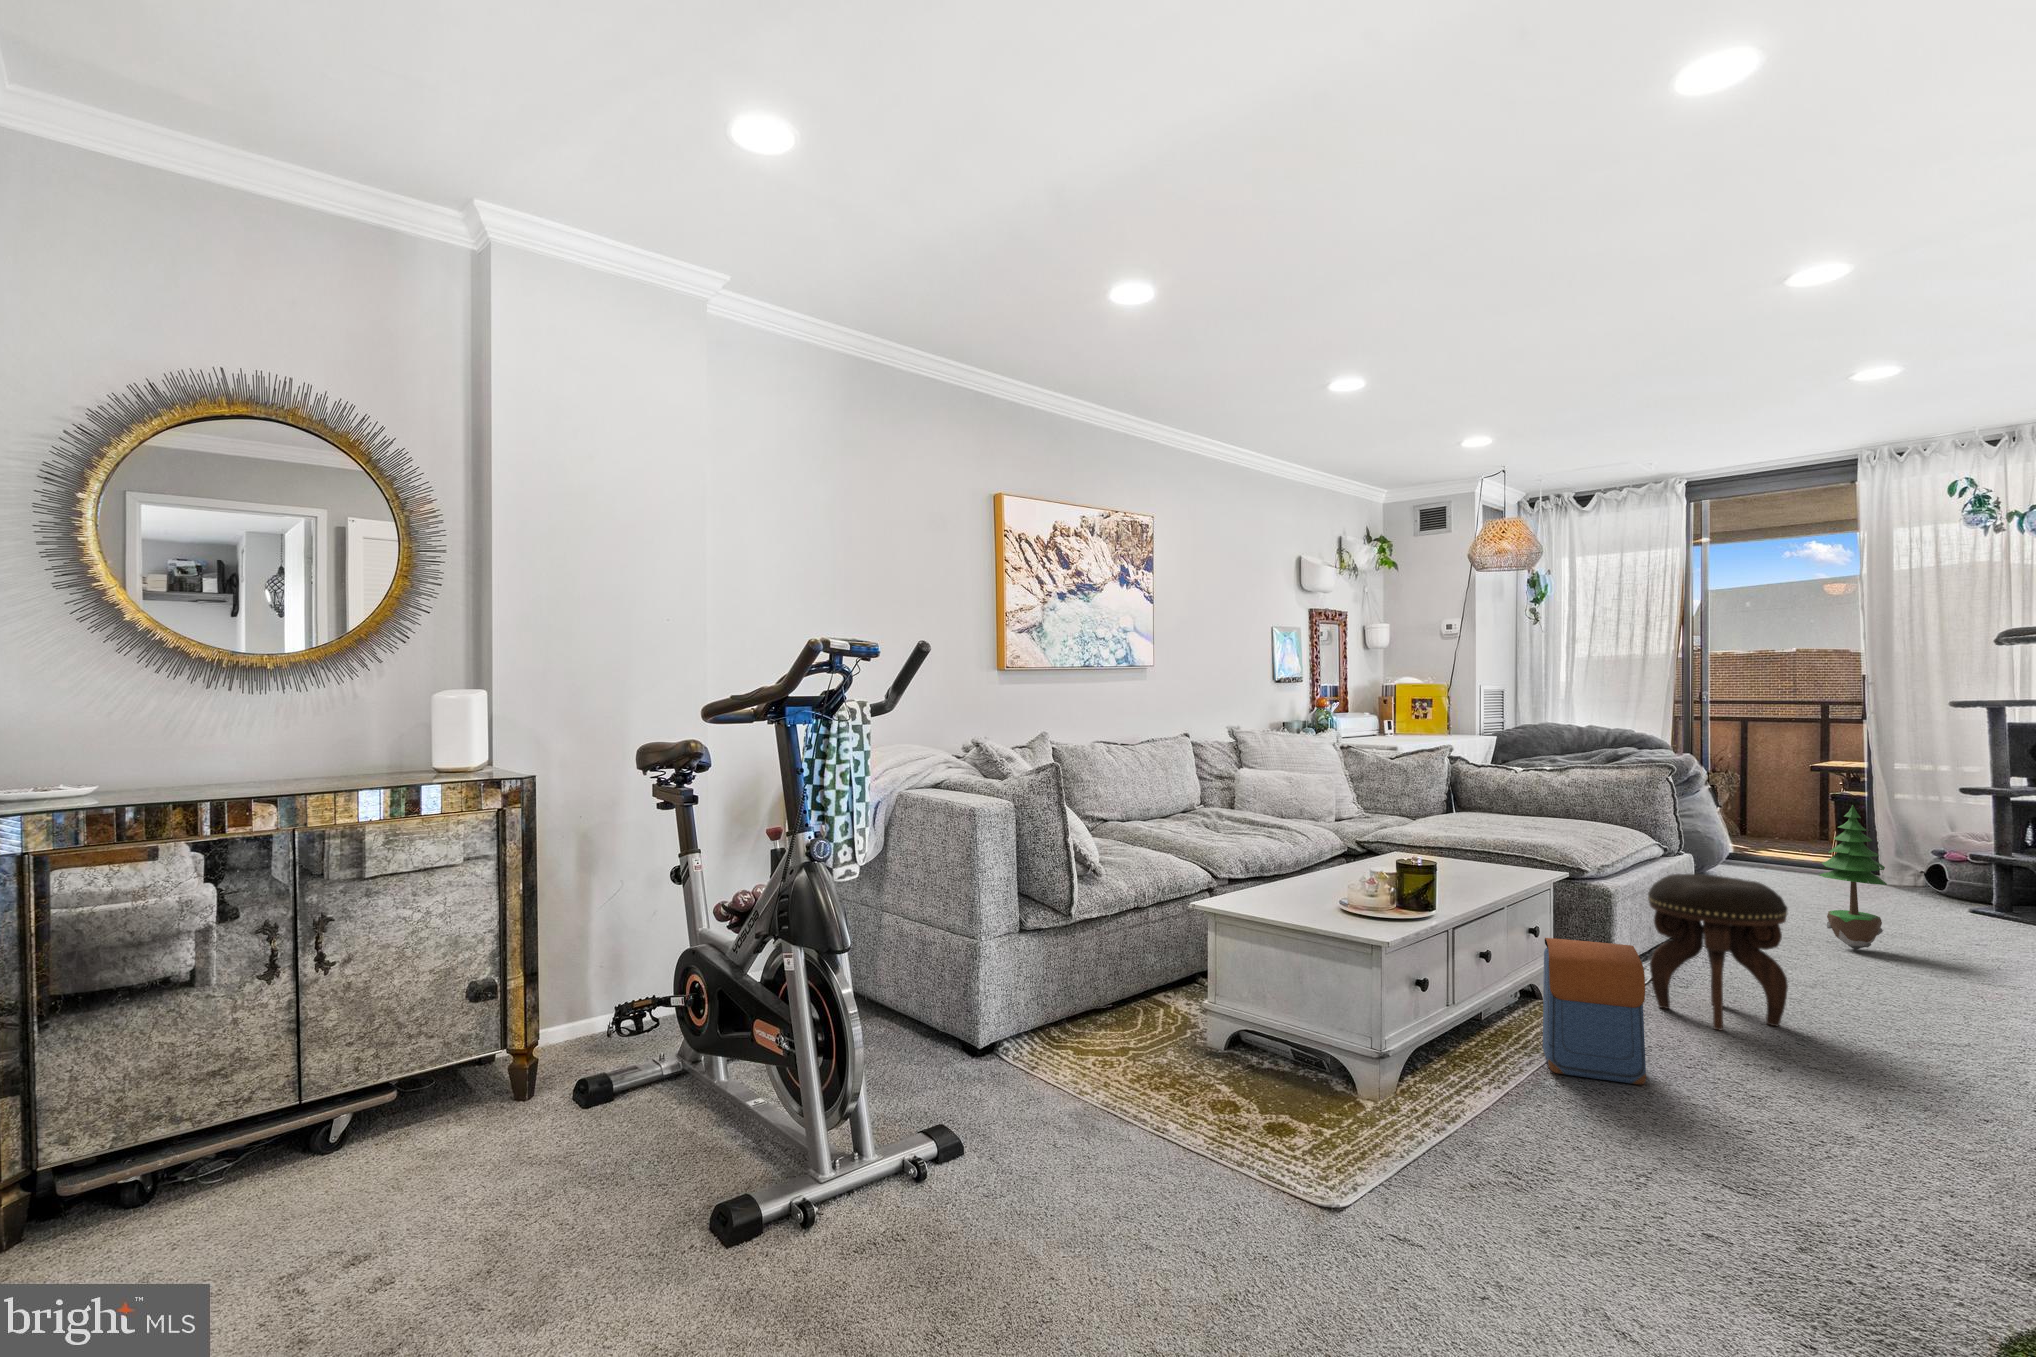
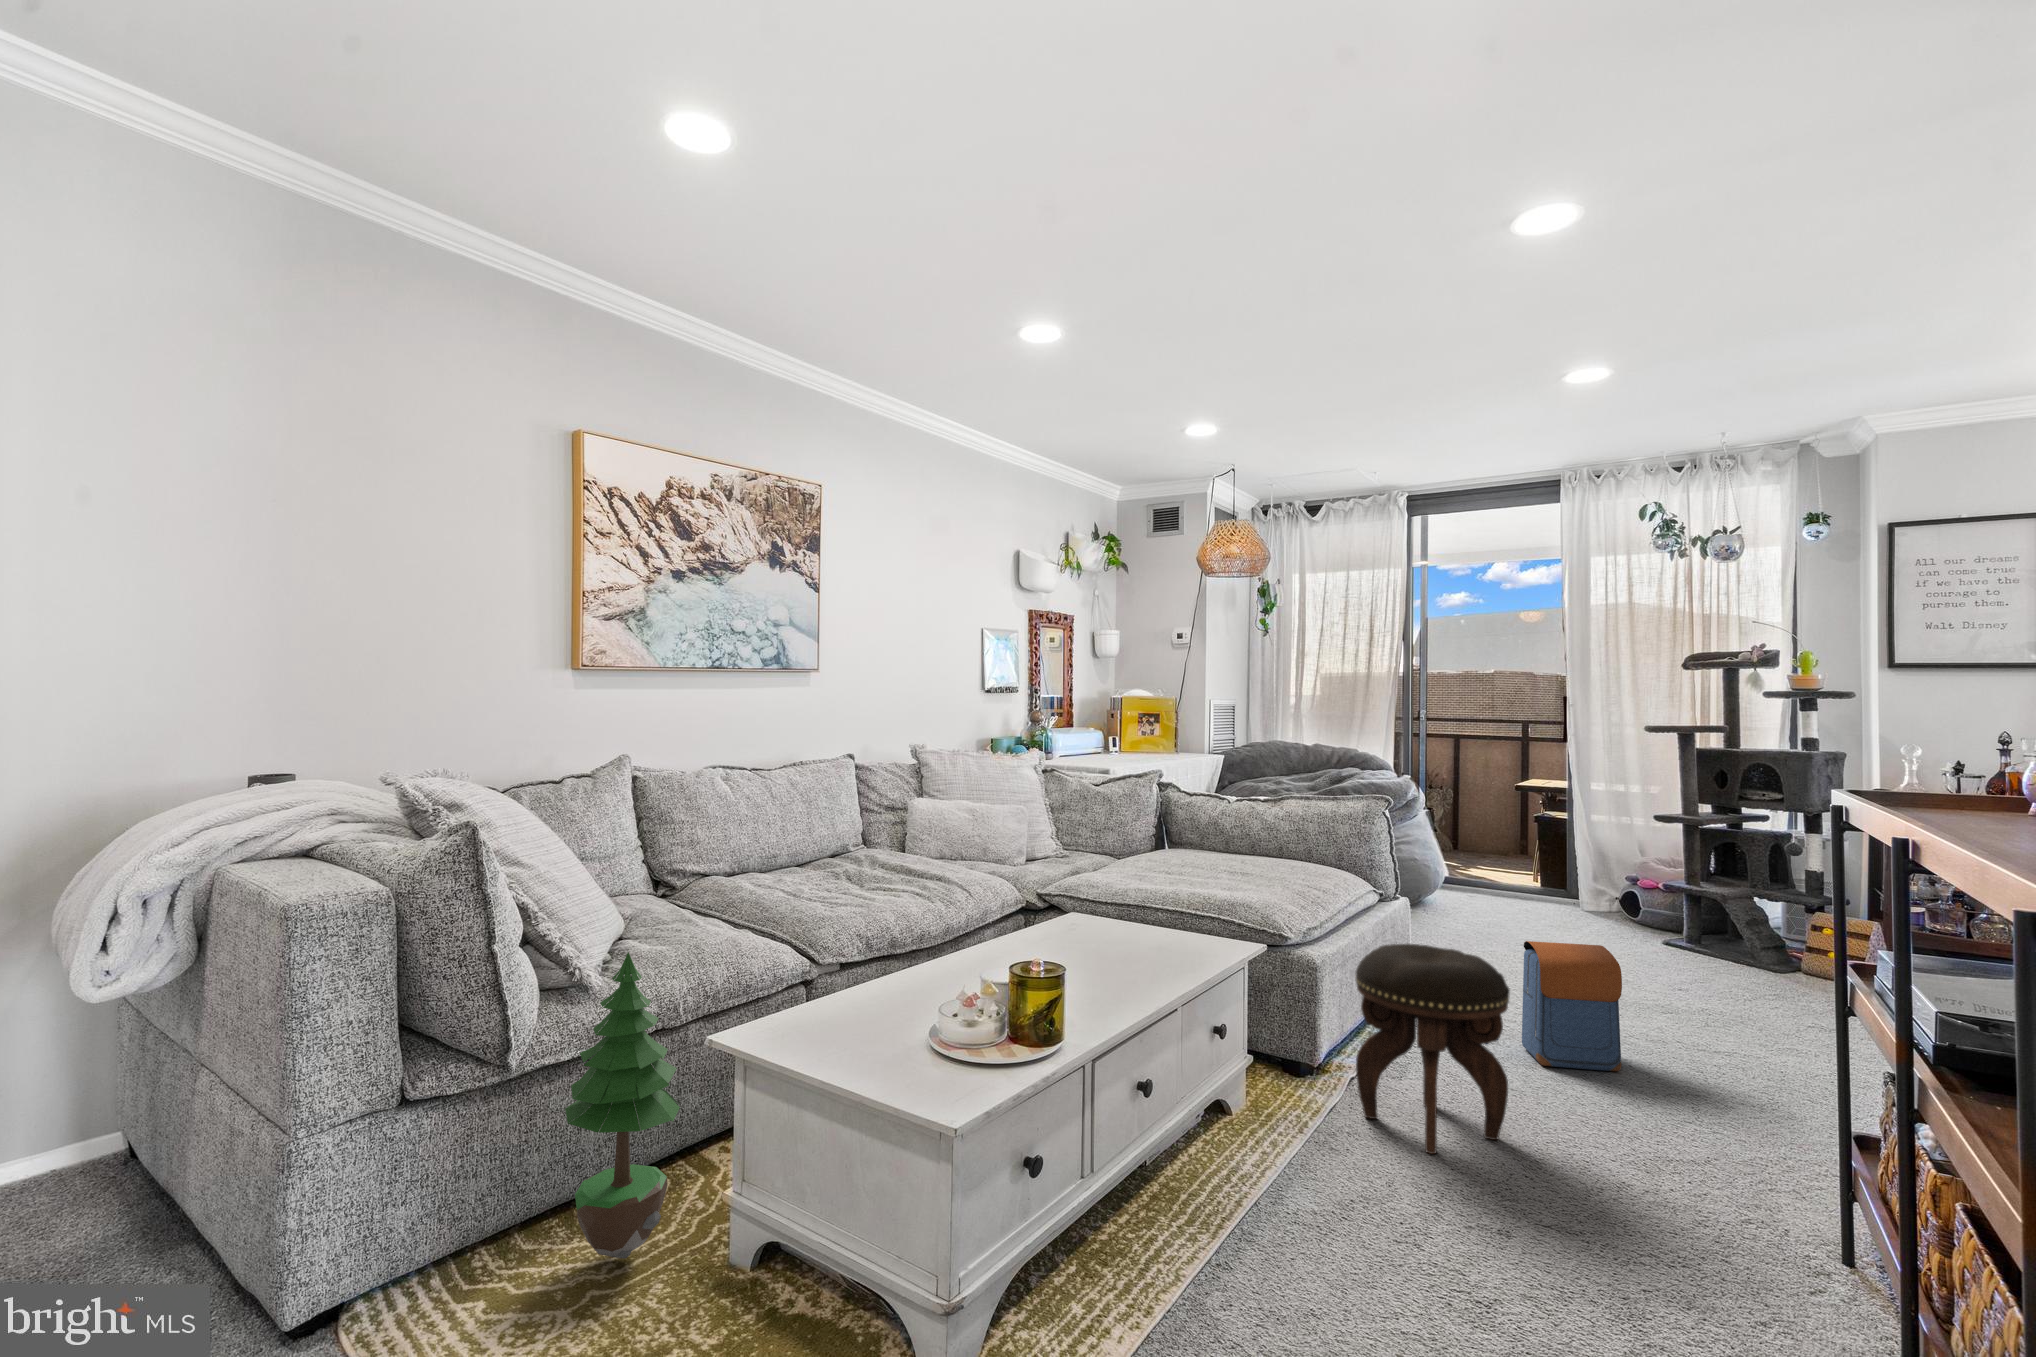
potted tree: present [1819,805,1887,950] -> present [565,952,680,1258]
backpack: present [1543,938,1646,1085] -> present [1522,941,1622,1071]

